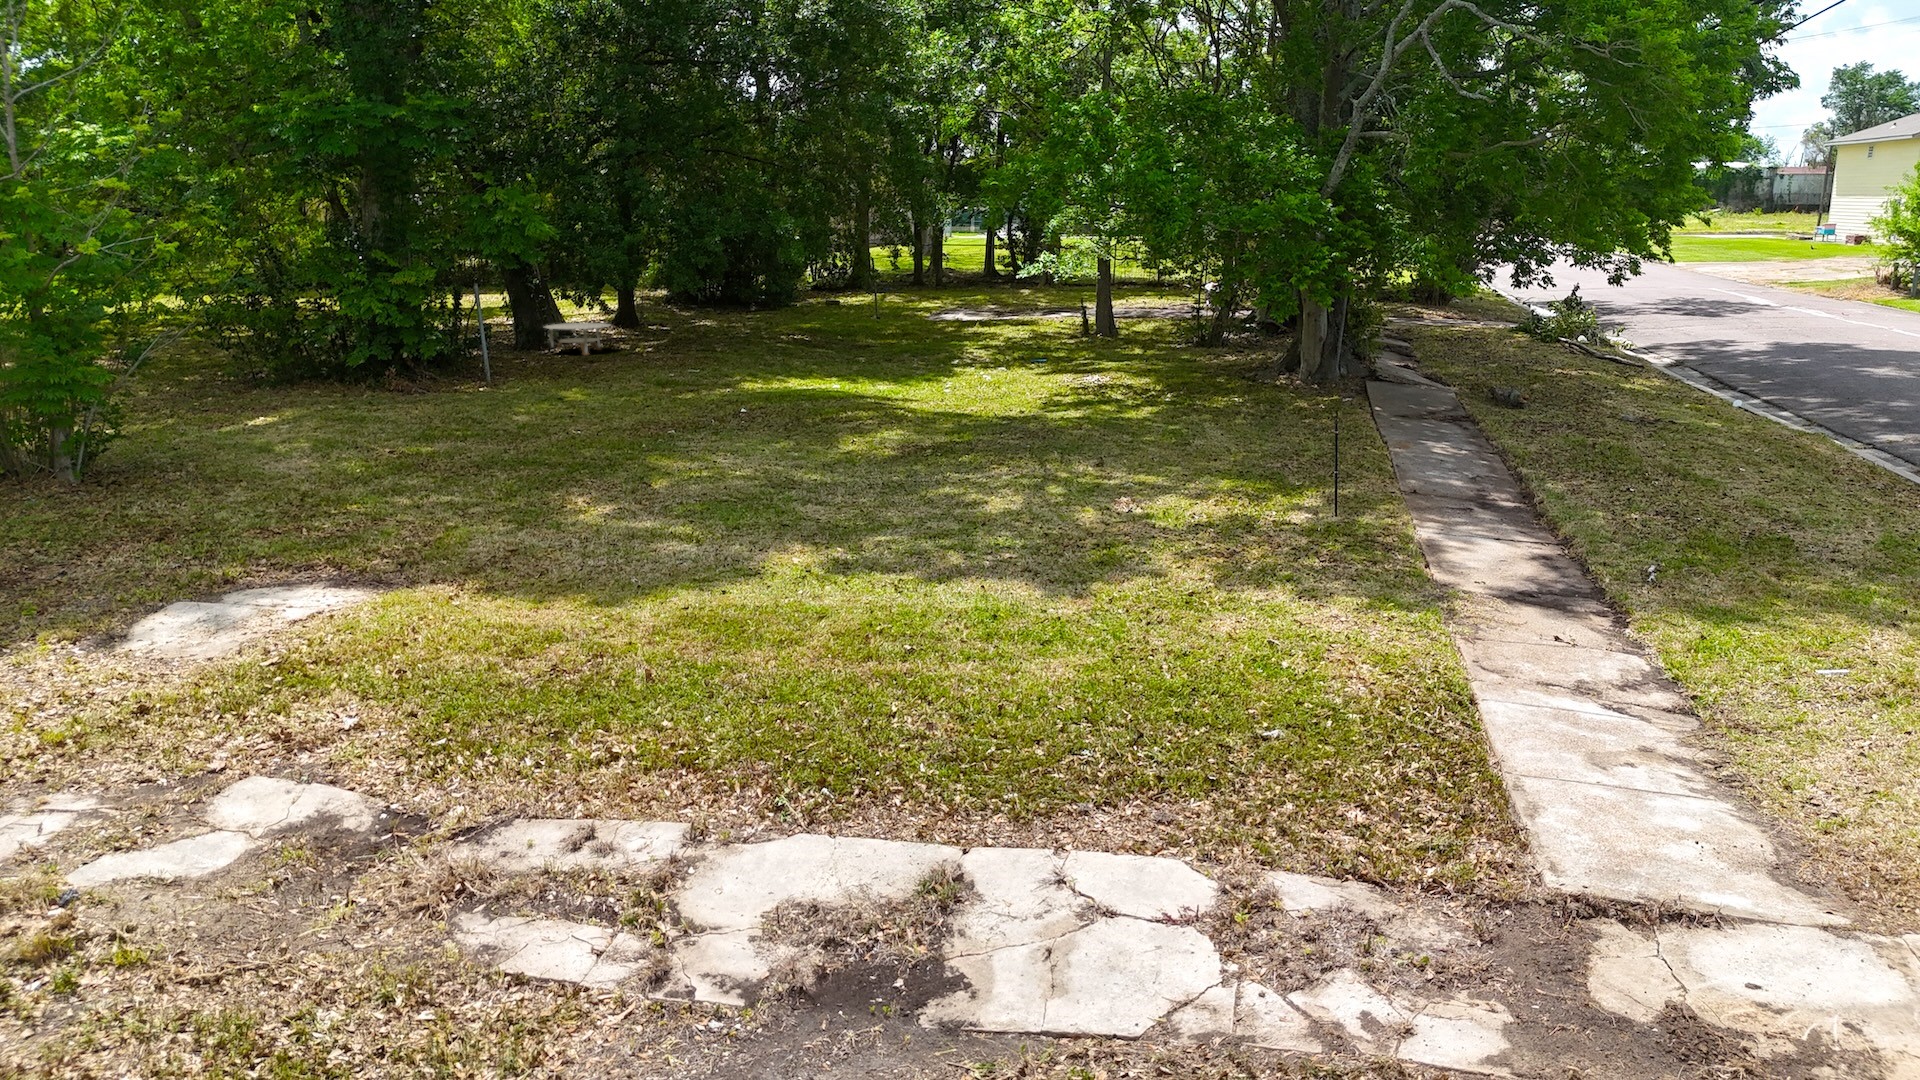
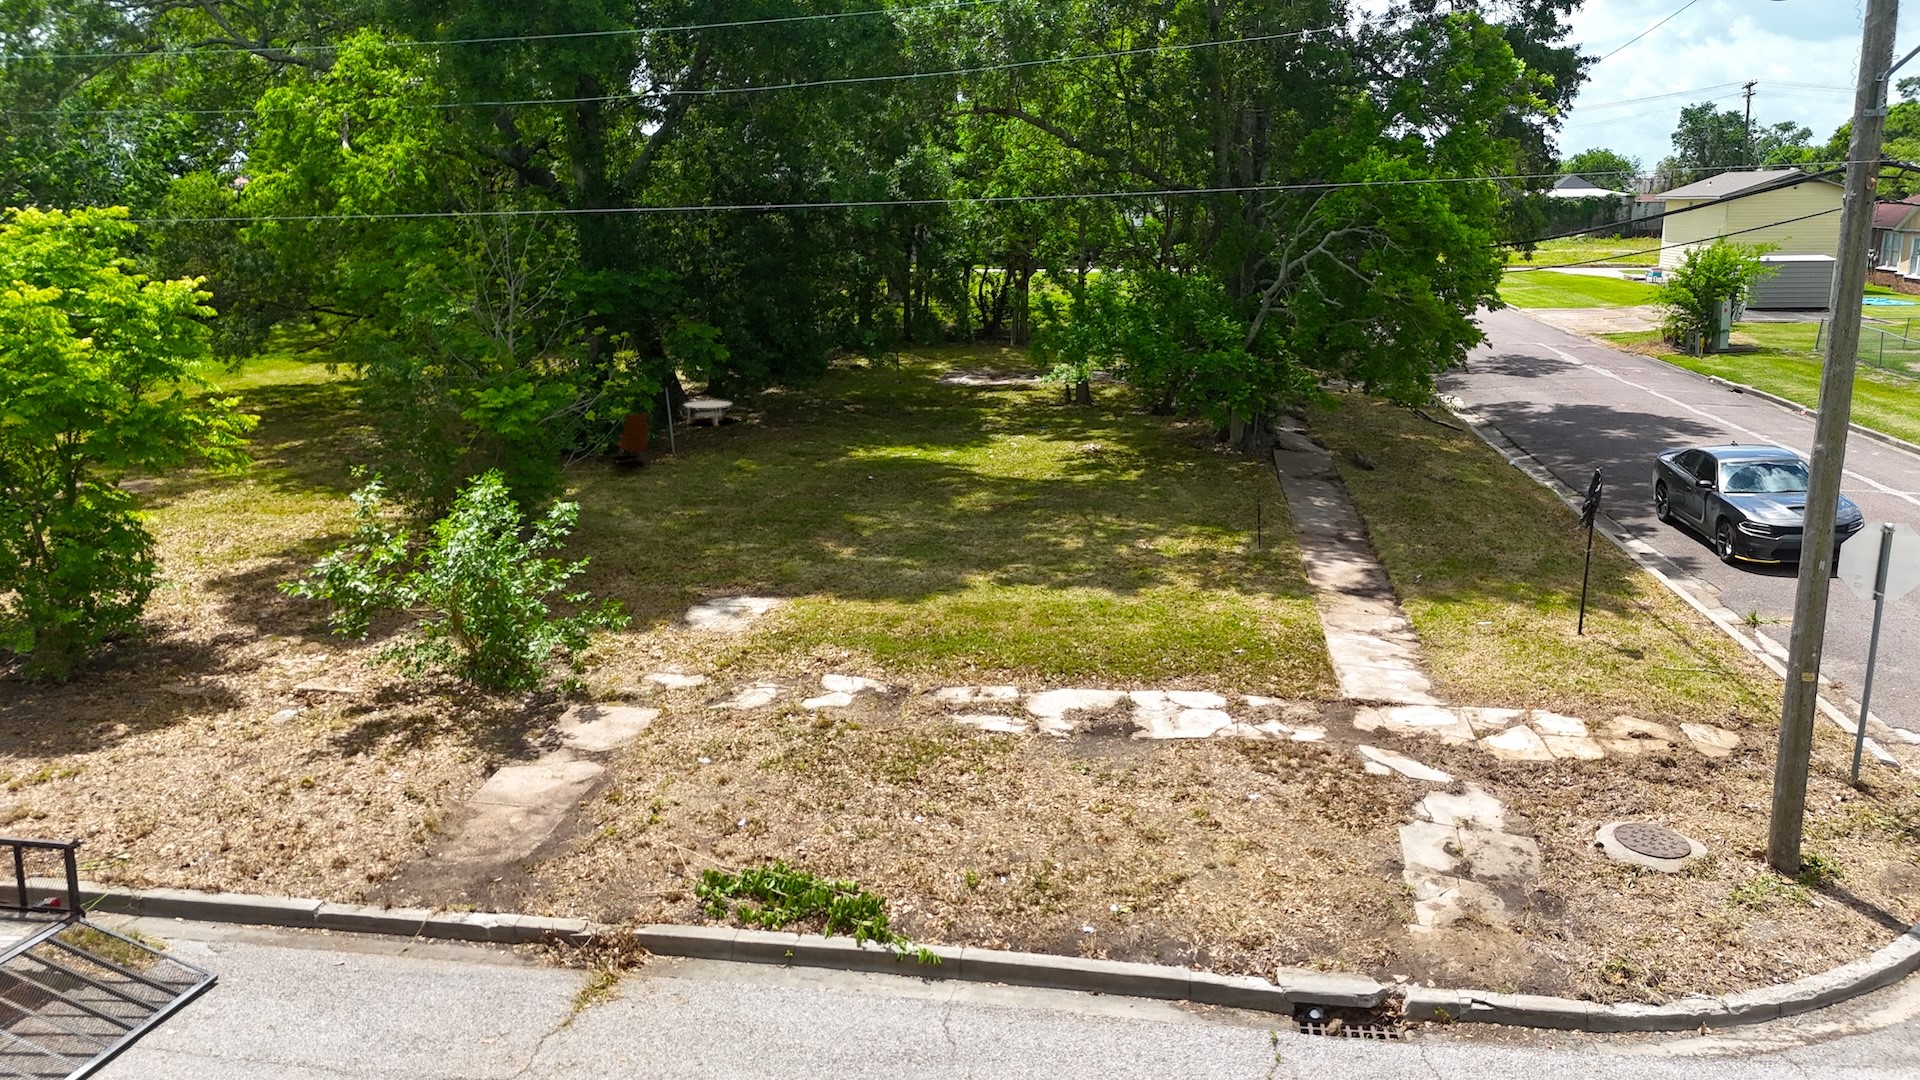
lounge chair: none [393,318,444,394] -> present [618,413,649,461]

